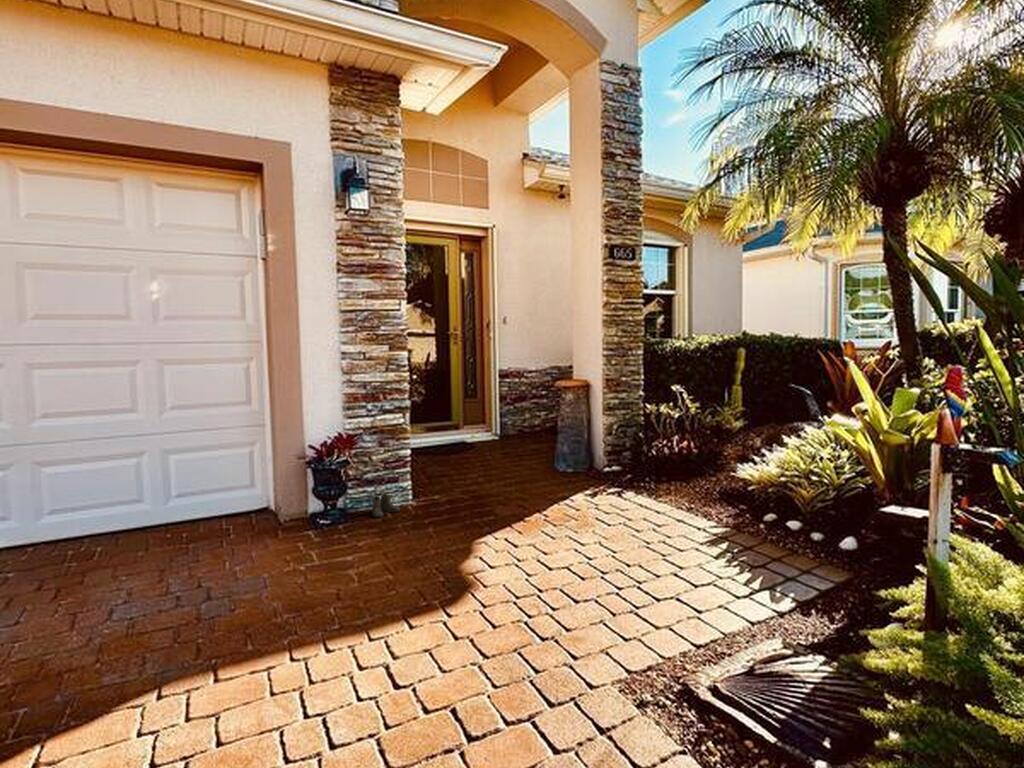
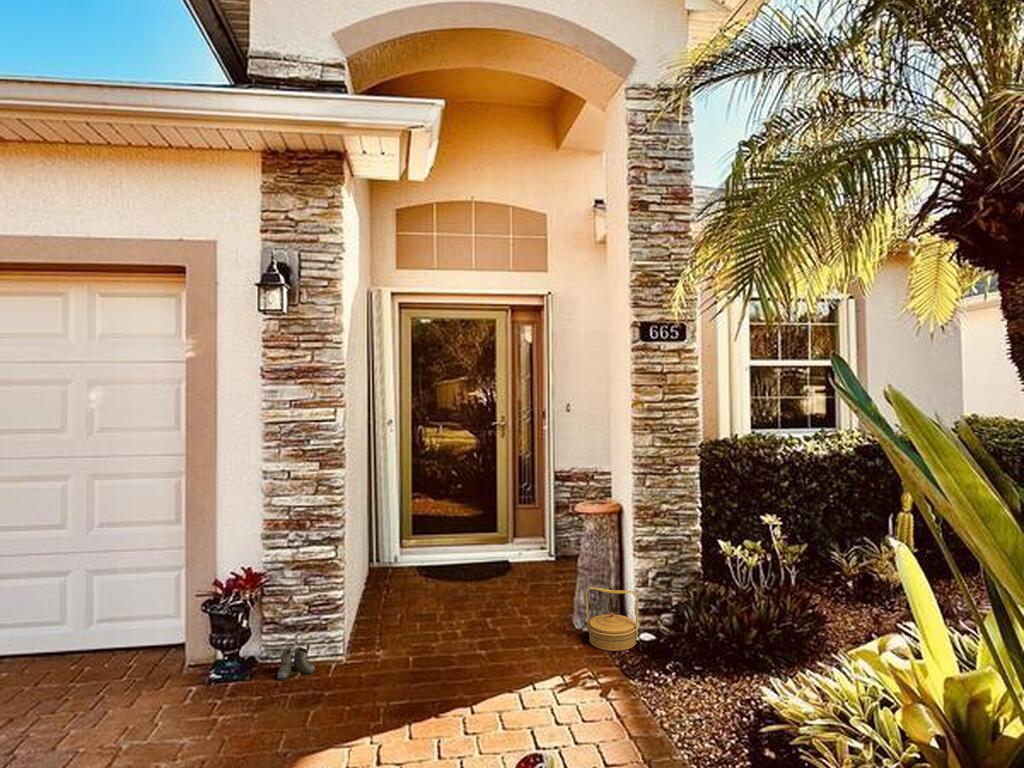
basket: none [574,437,612,478] -> present [586,587,638,651]

